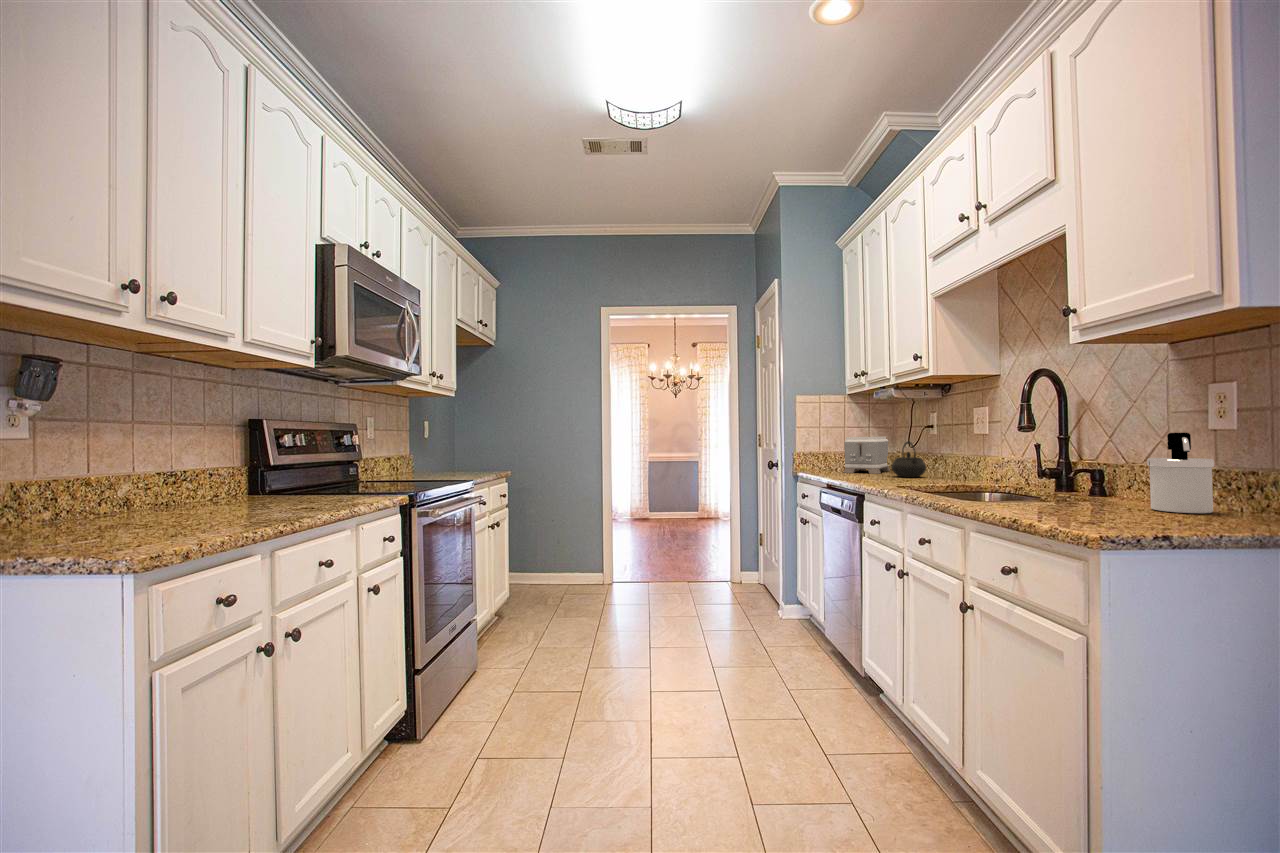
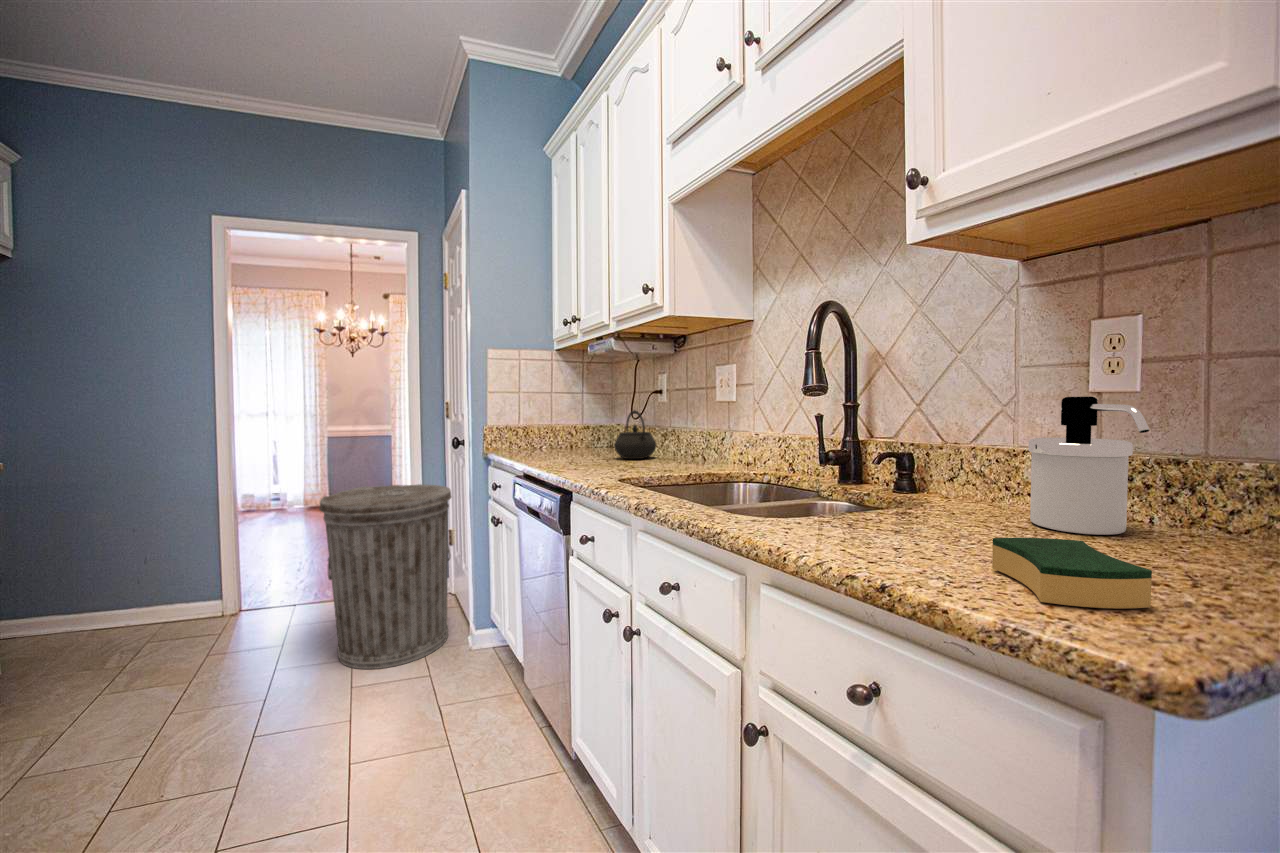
toaster: present [844,437,890,474] -> none [553,404,609,454]
trash can: none [685,492,767,612] -> present [319,484,452,669]
sponge: none [1065,499,1118,522] -> present [992,538,1152,609]

